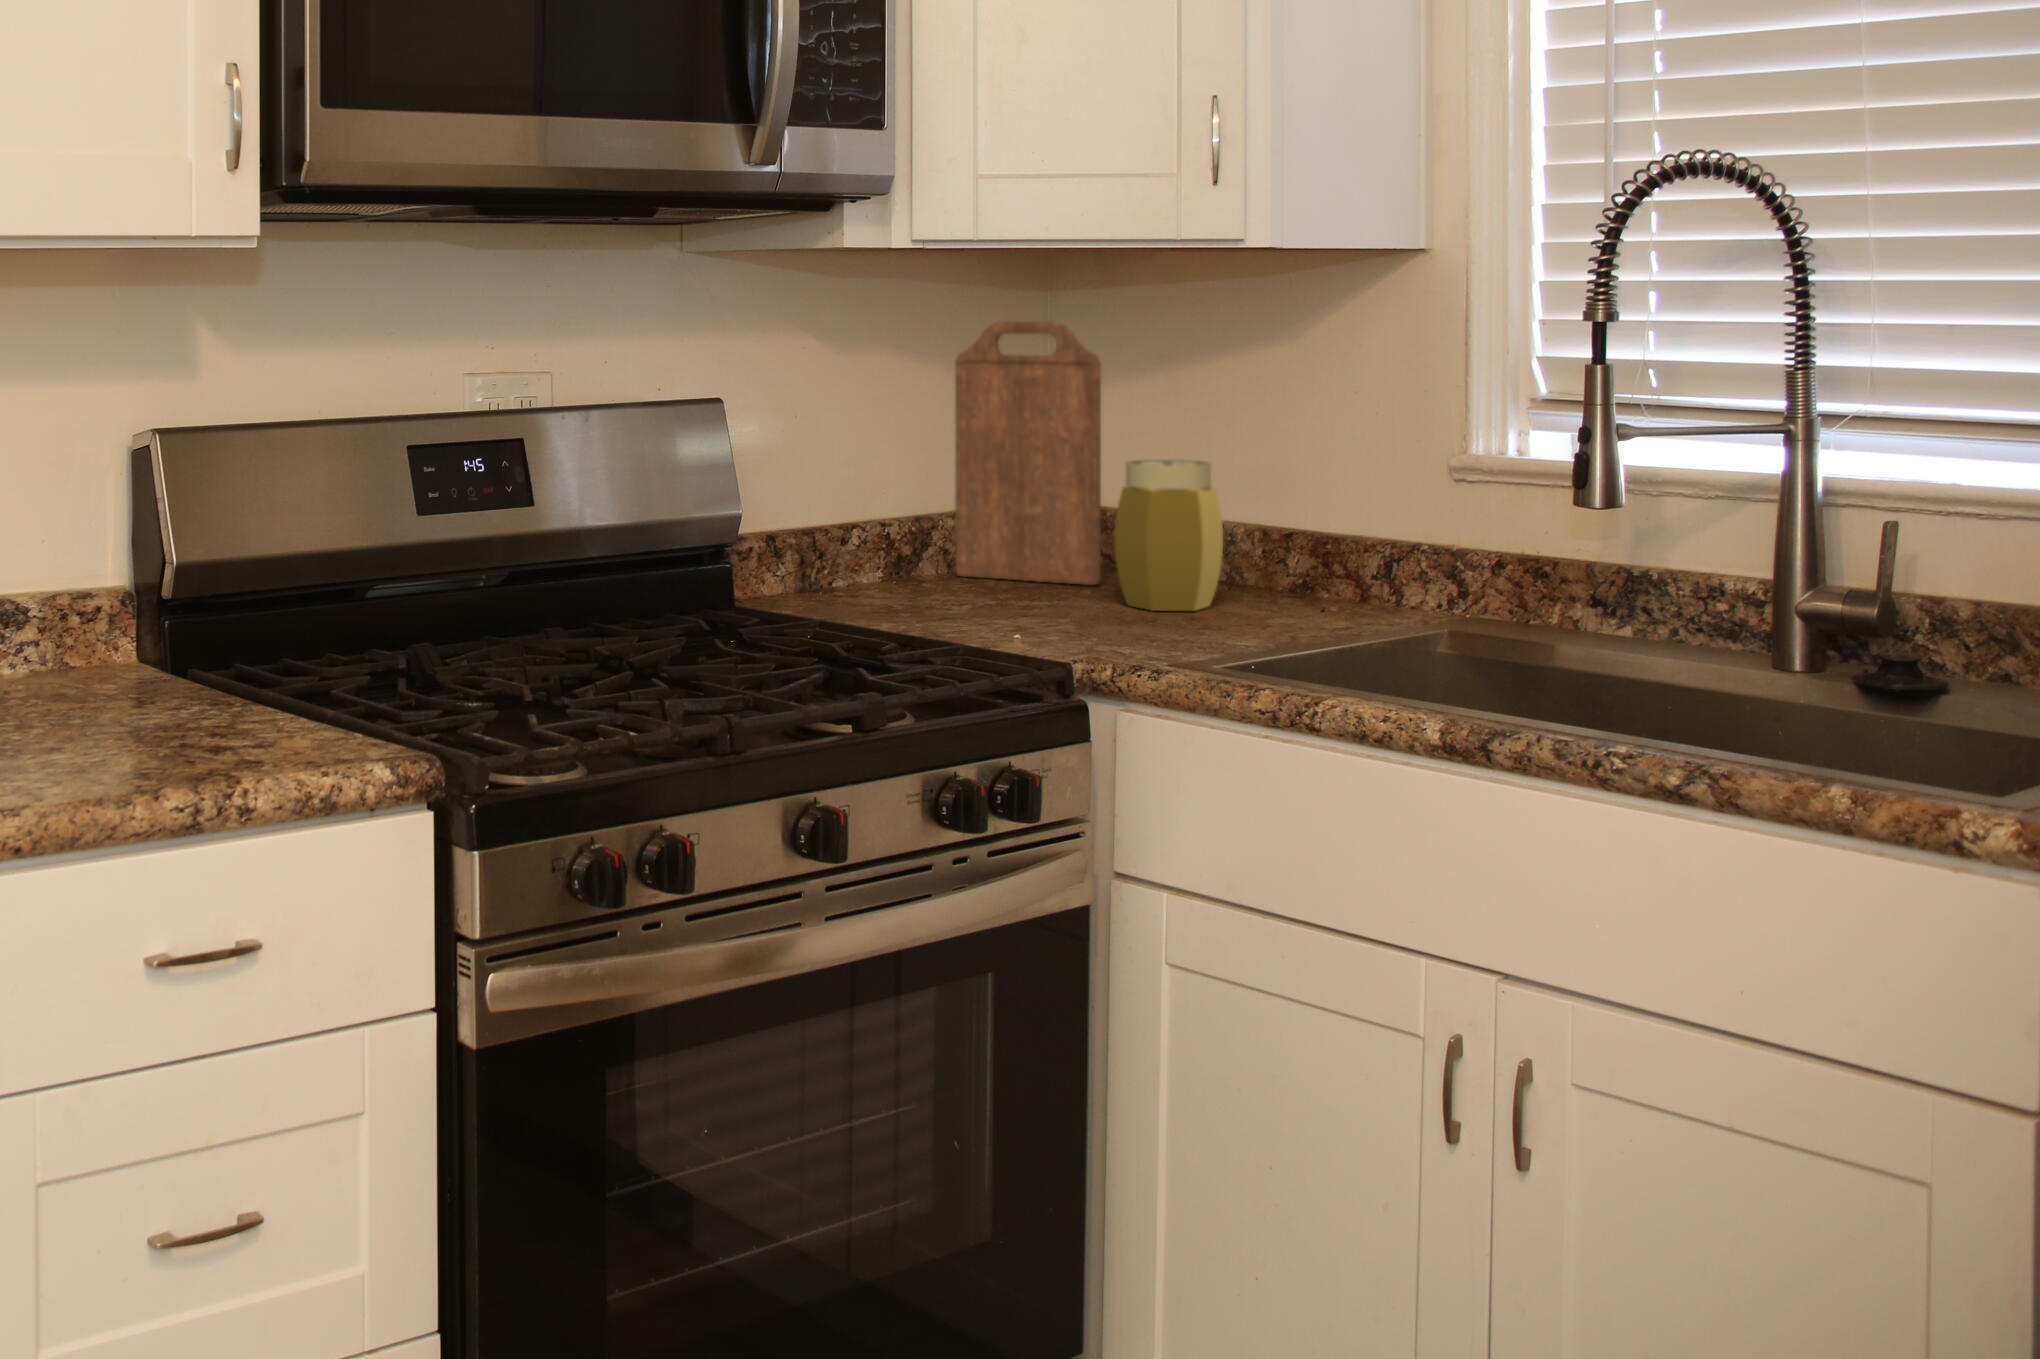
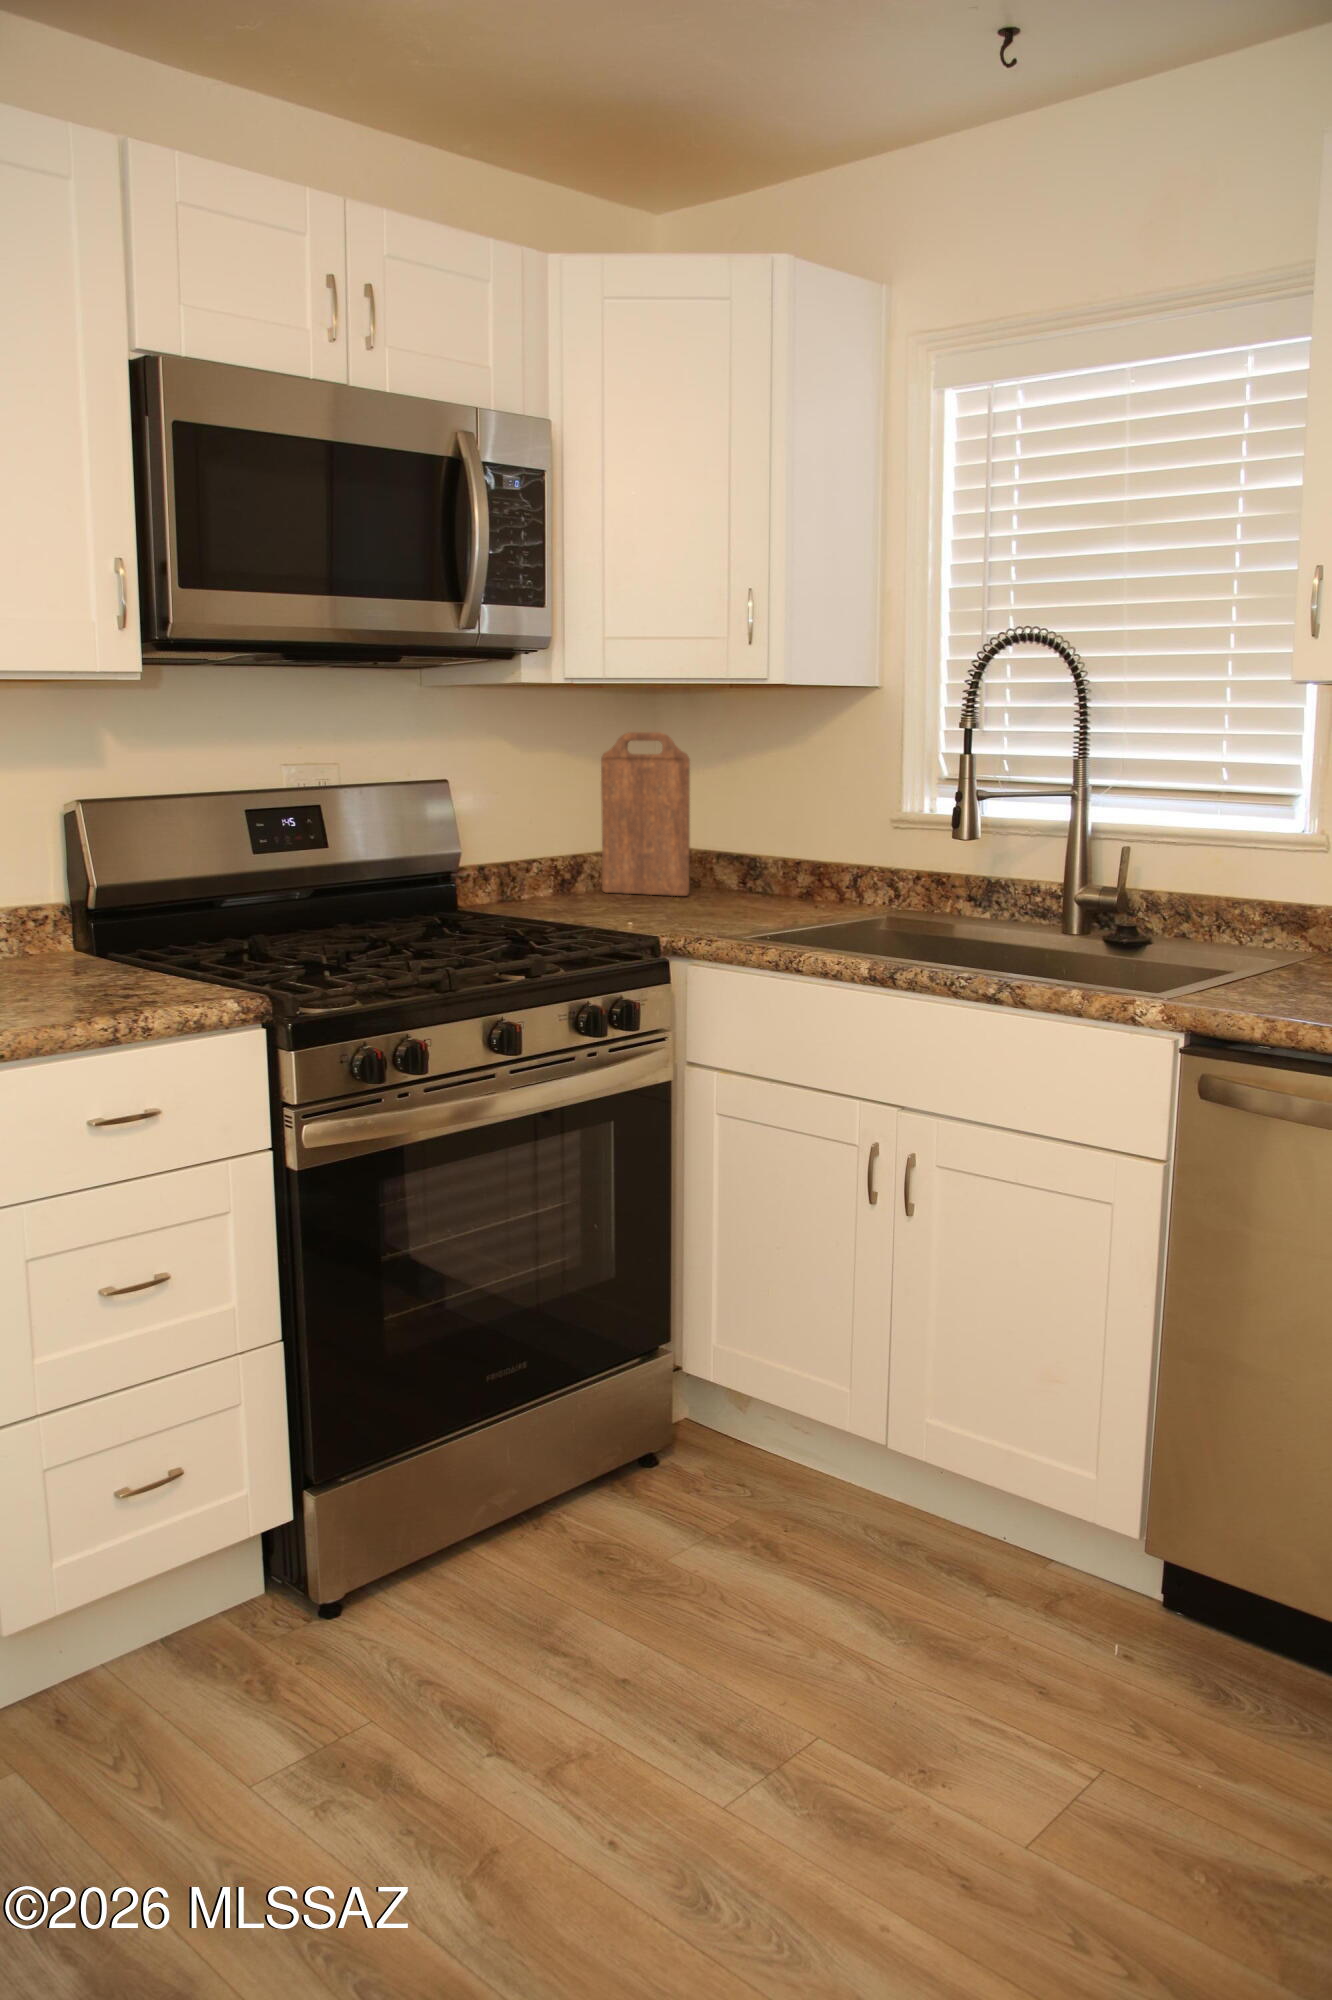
jar: present [1114,459,1223,611] -> none [696,817,760,909]

